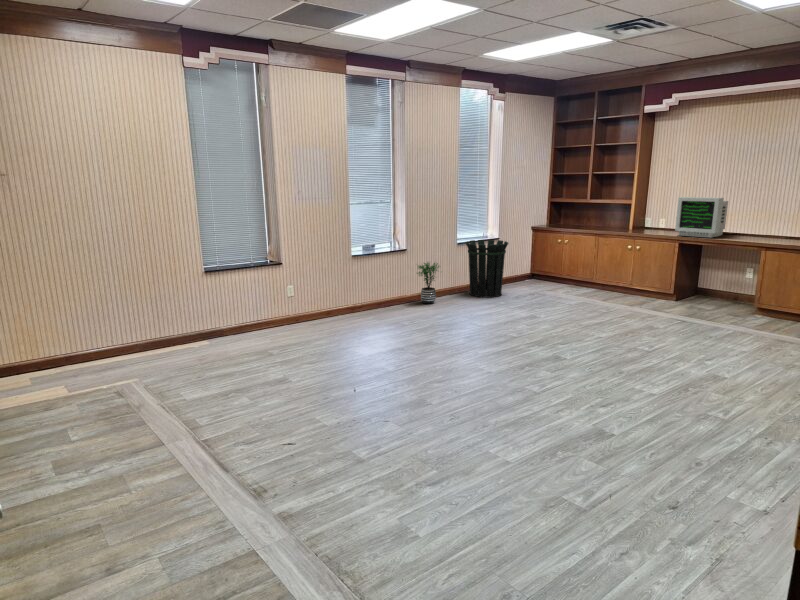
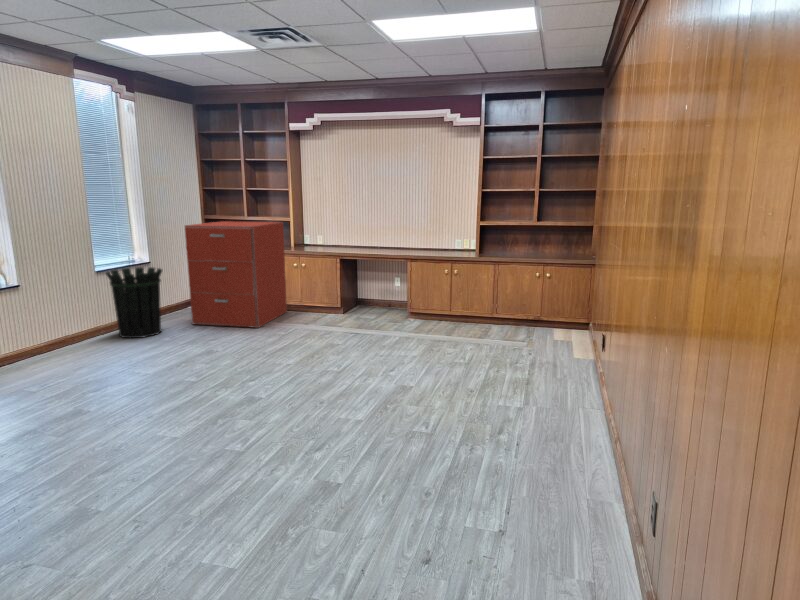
computer monitor: present [675,197,728,238] -> none [333,213,374,251]
filing cabinet: none [527,203,624,303] -> present [185,221,287,328]
potted plant: present [417,263,439,304] -> none [36,302,80,359]

